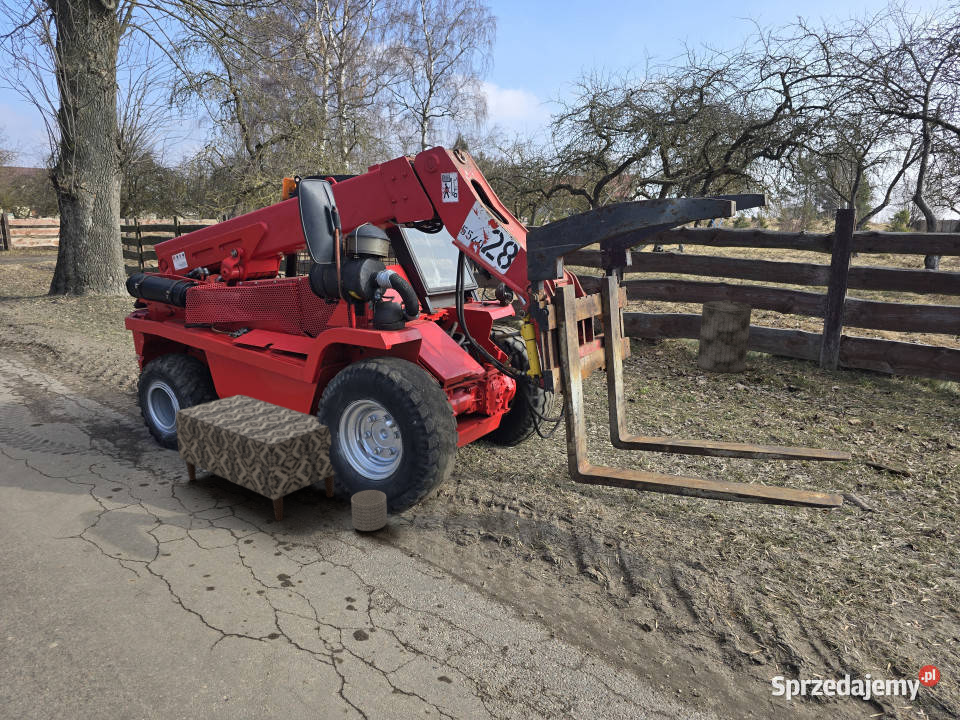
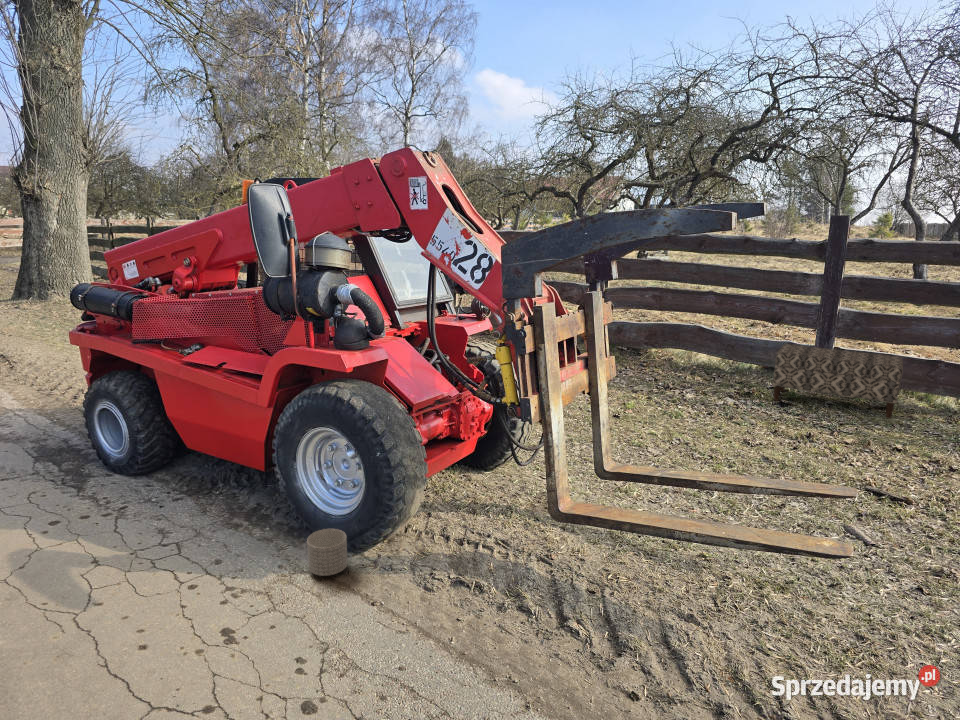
trash can: present [697,300,752,373] -> none [685,310,742,386]
bench: present [176,395,335,521] -> present [773,344,903,418]

